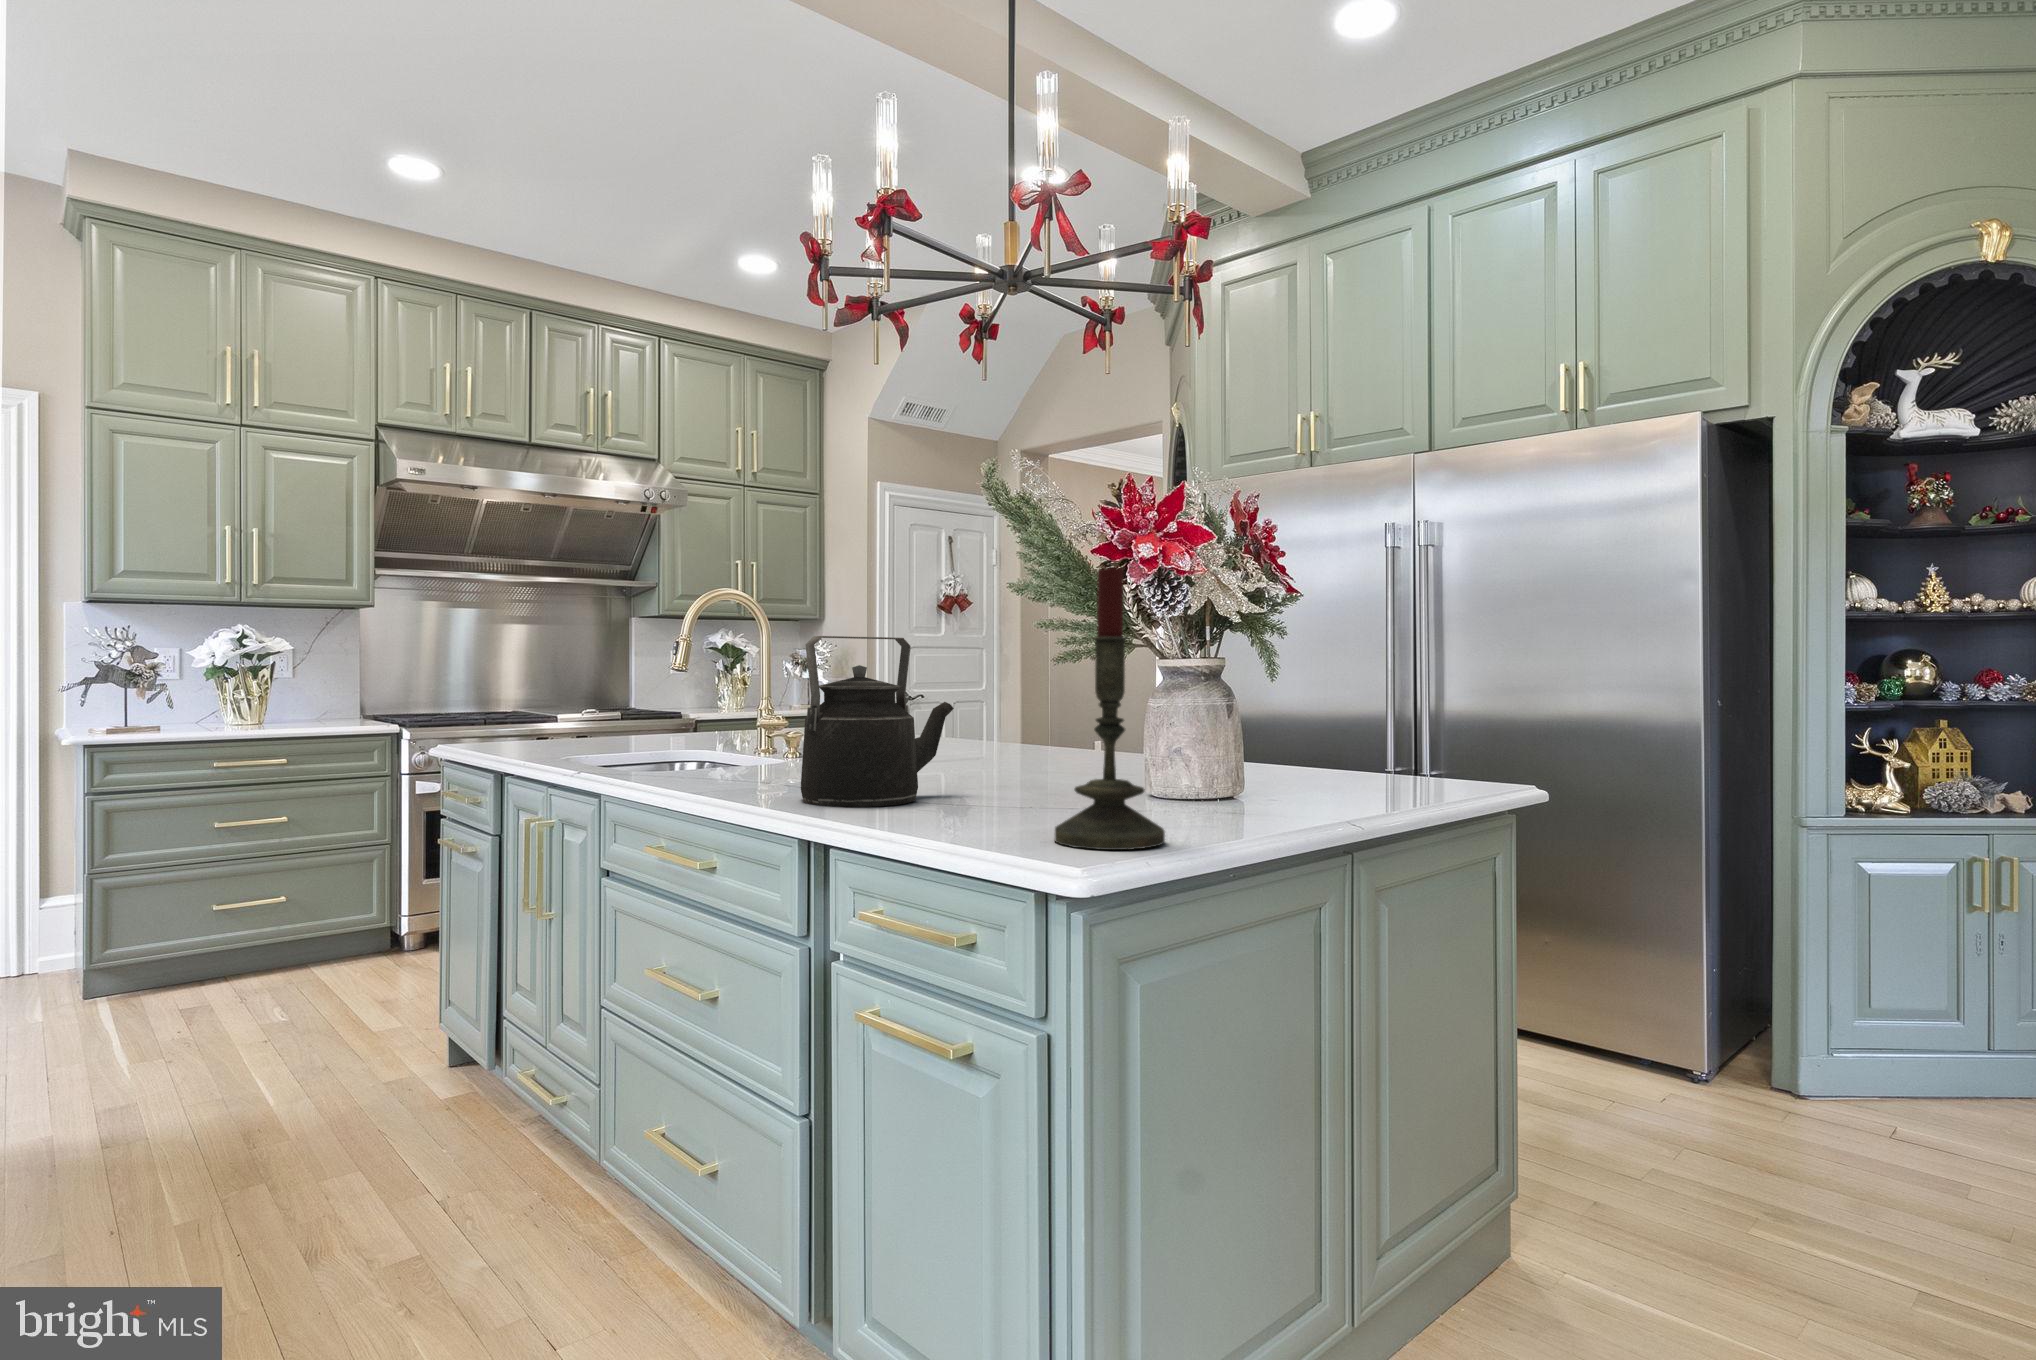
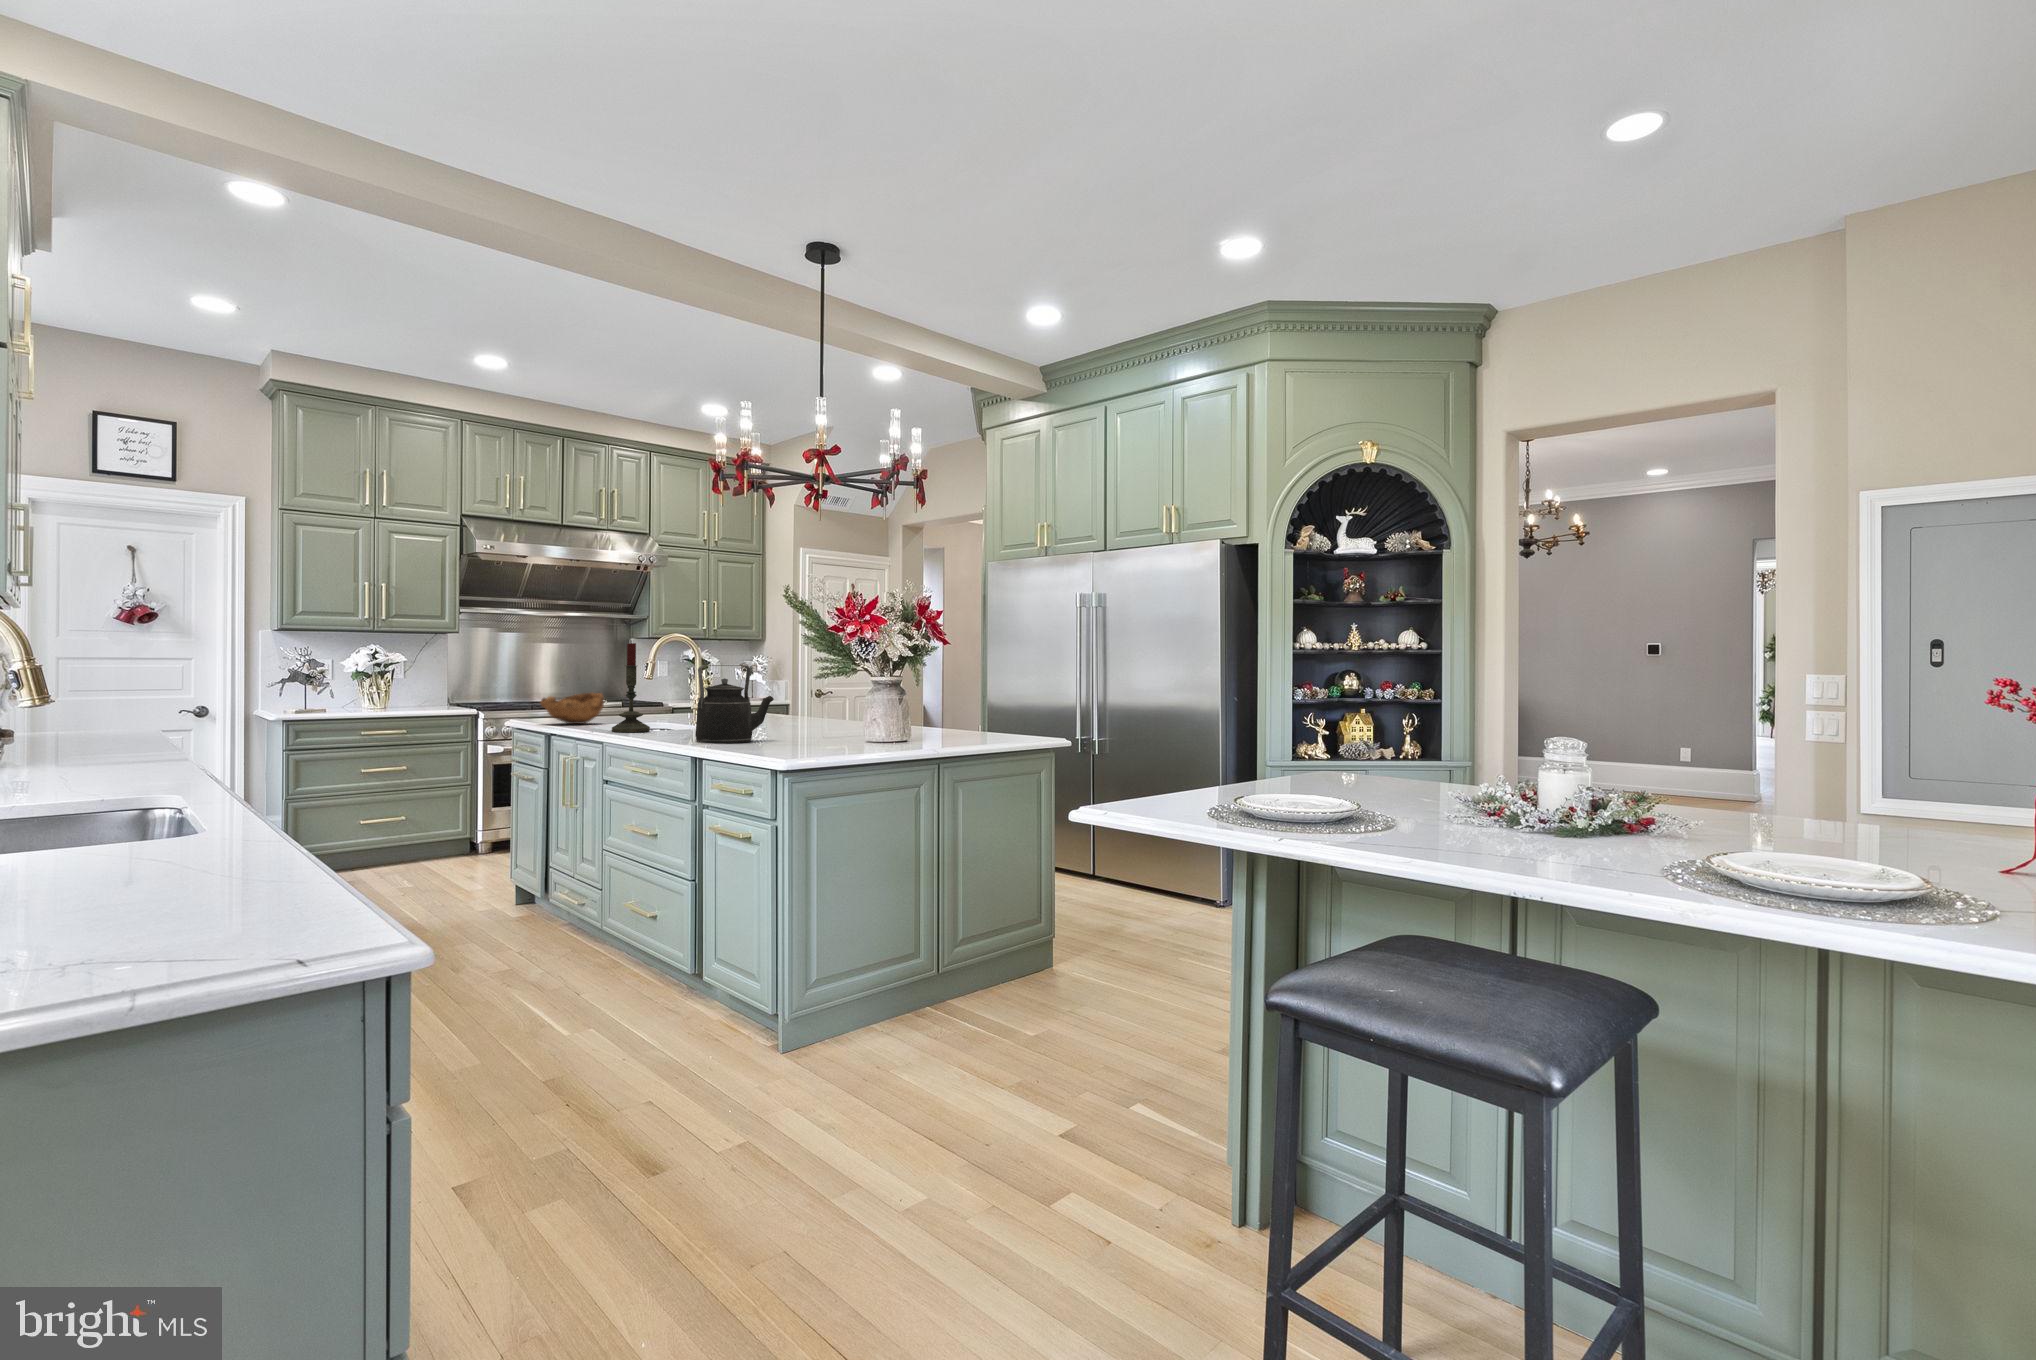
candle: present [1055,560,1165,850] -> present [612,641,650,732]
wooden bowl: none [485,698,600,755] -> present [541,693,604,724]

